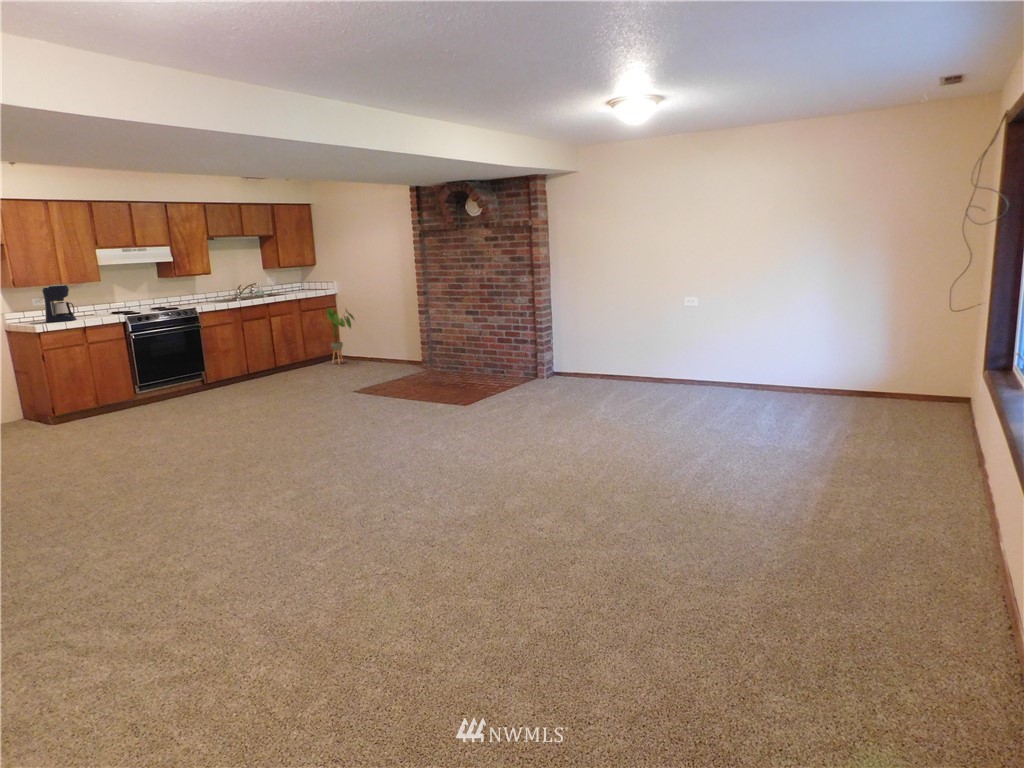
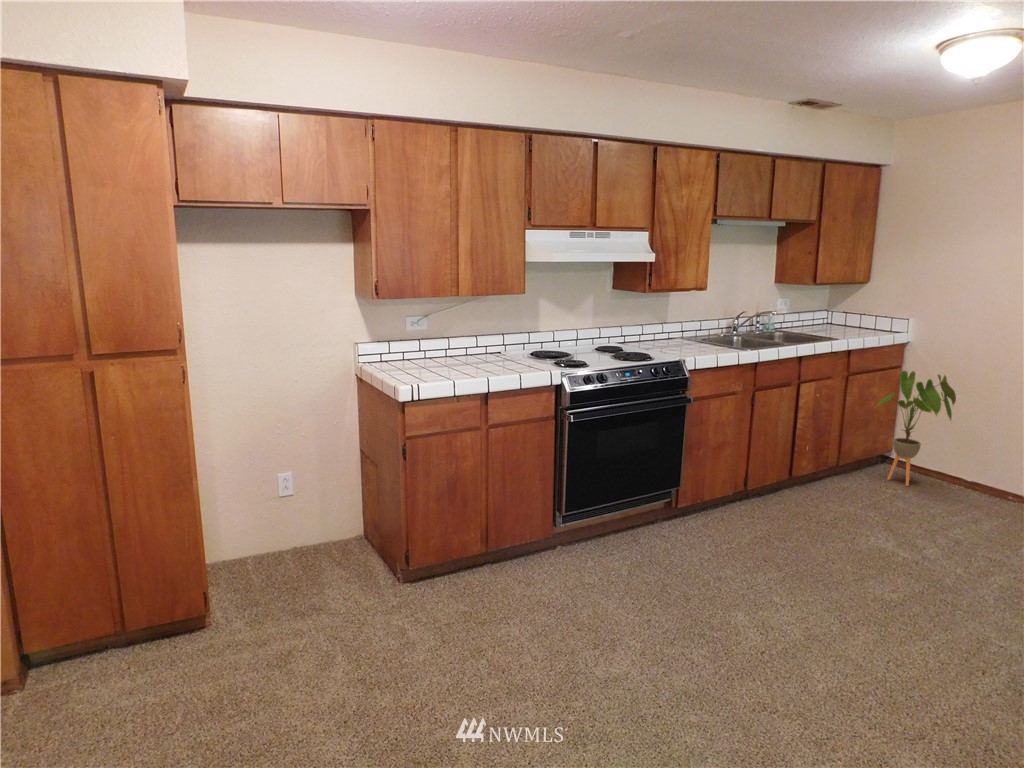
coffee maker: present [42,285,76,322] -> none [421,296,474,371]

